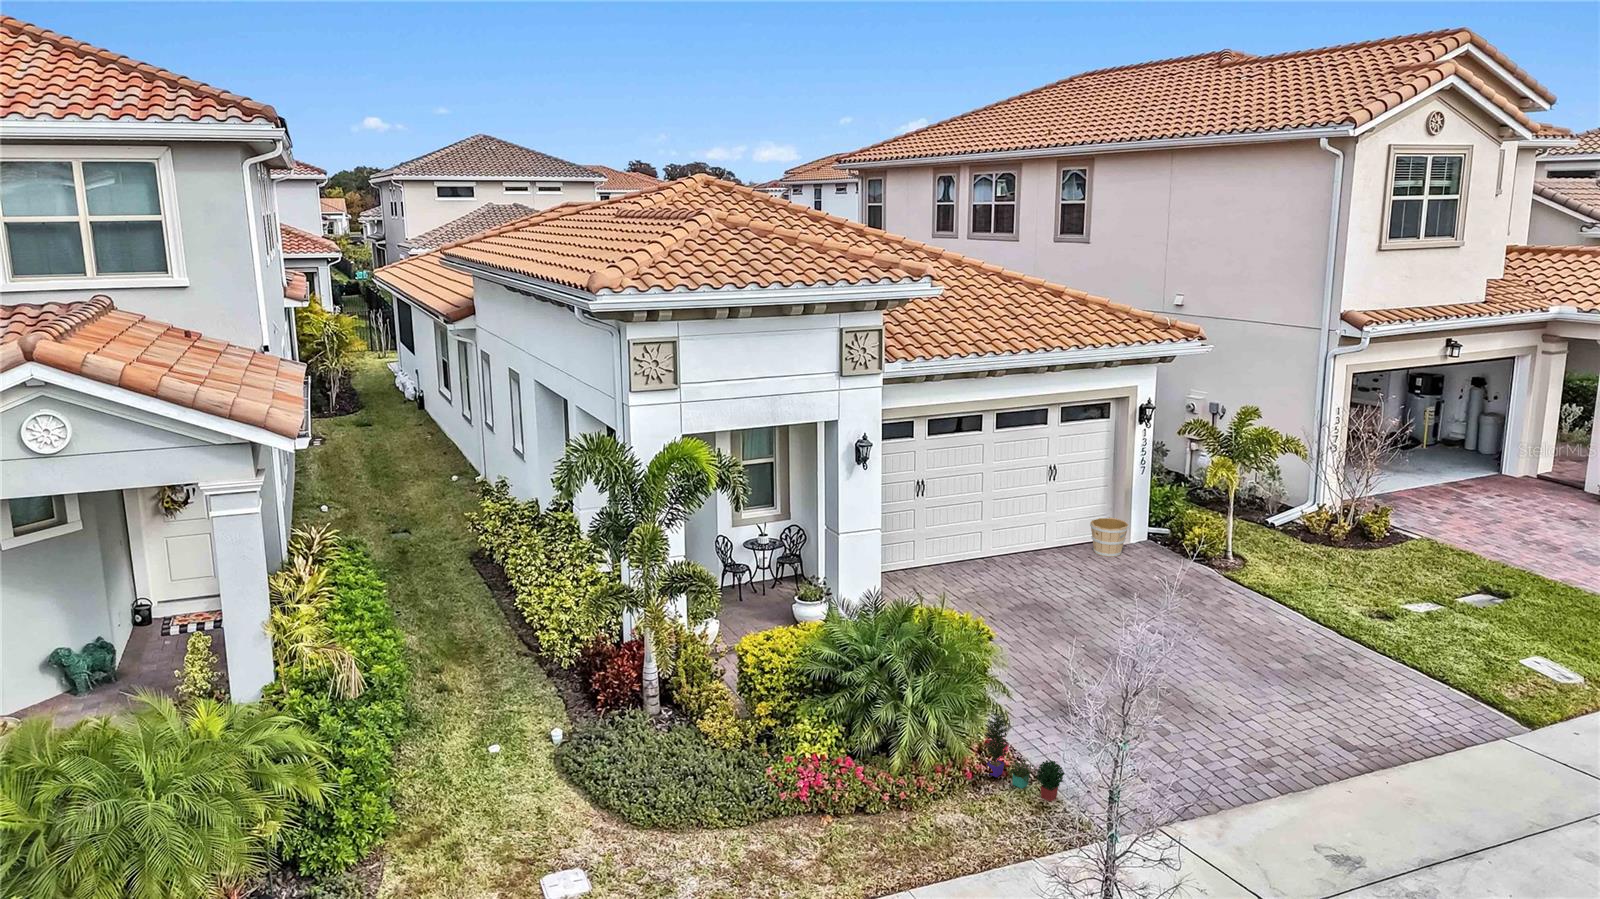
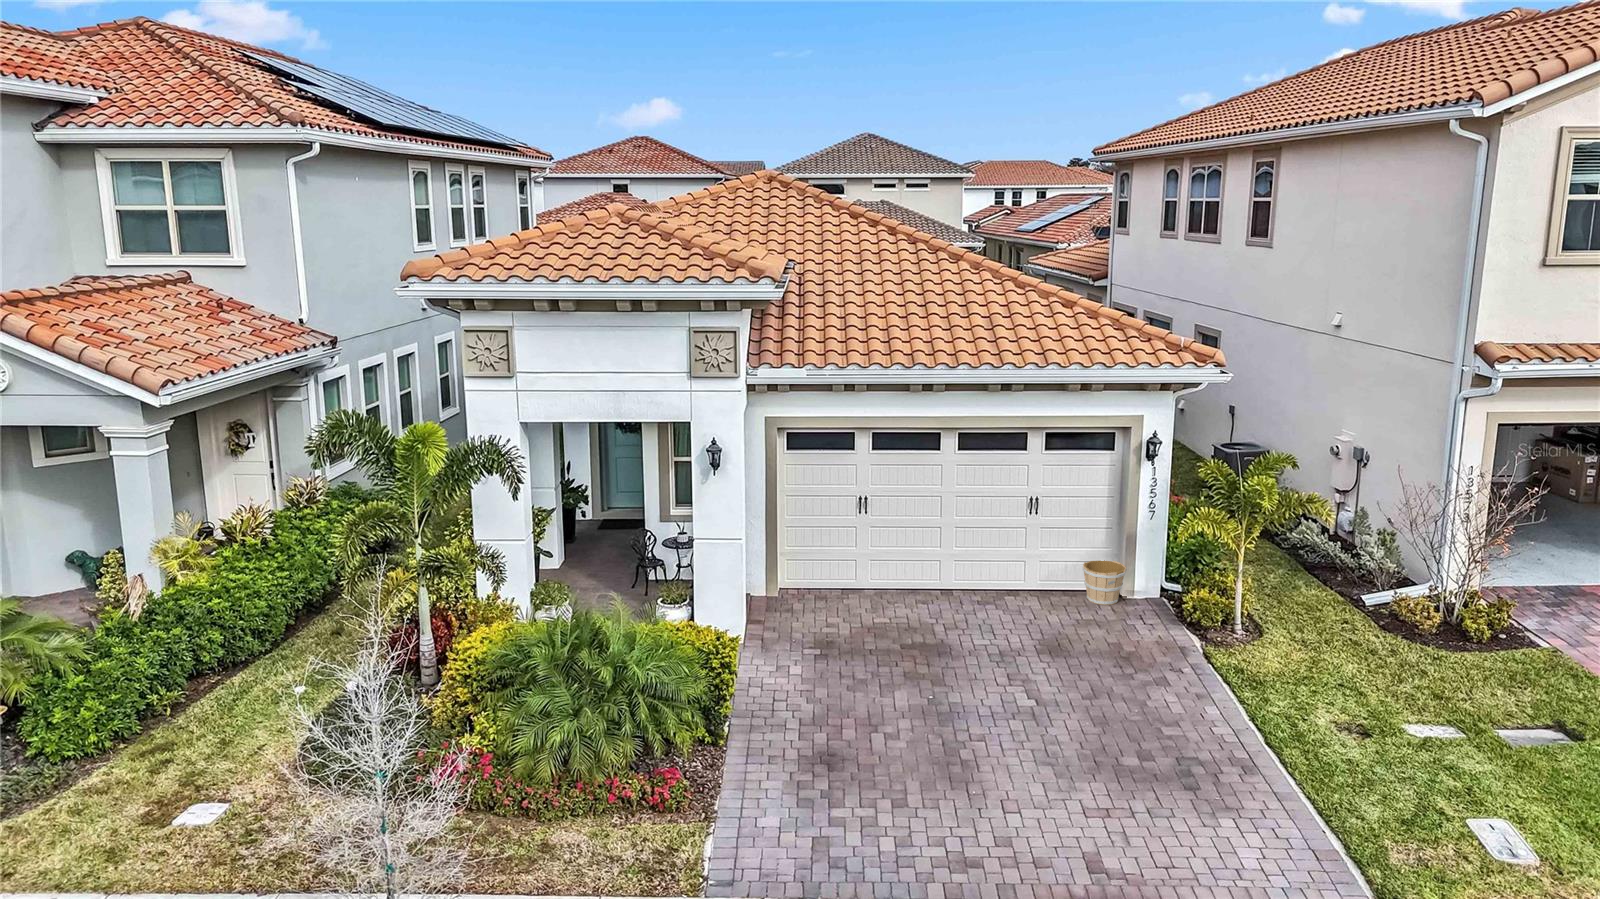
potted plant: present [984,712,1065,802] -> none [637,707,678,806]

